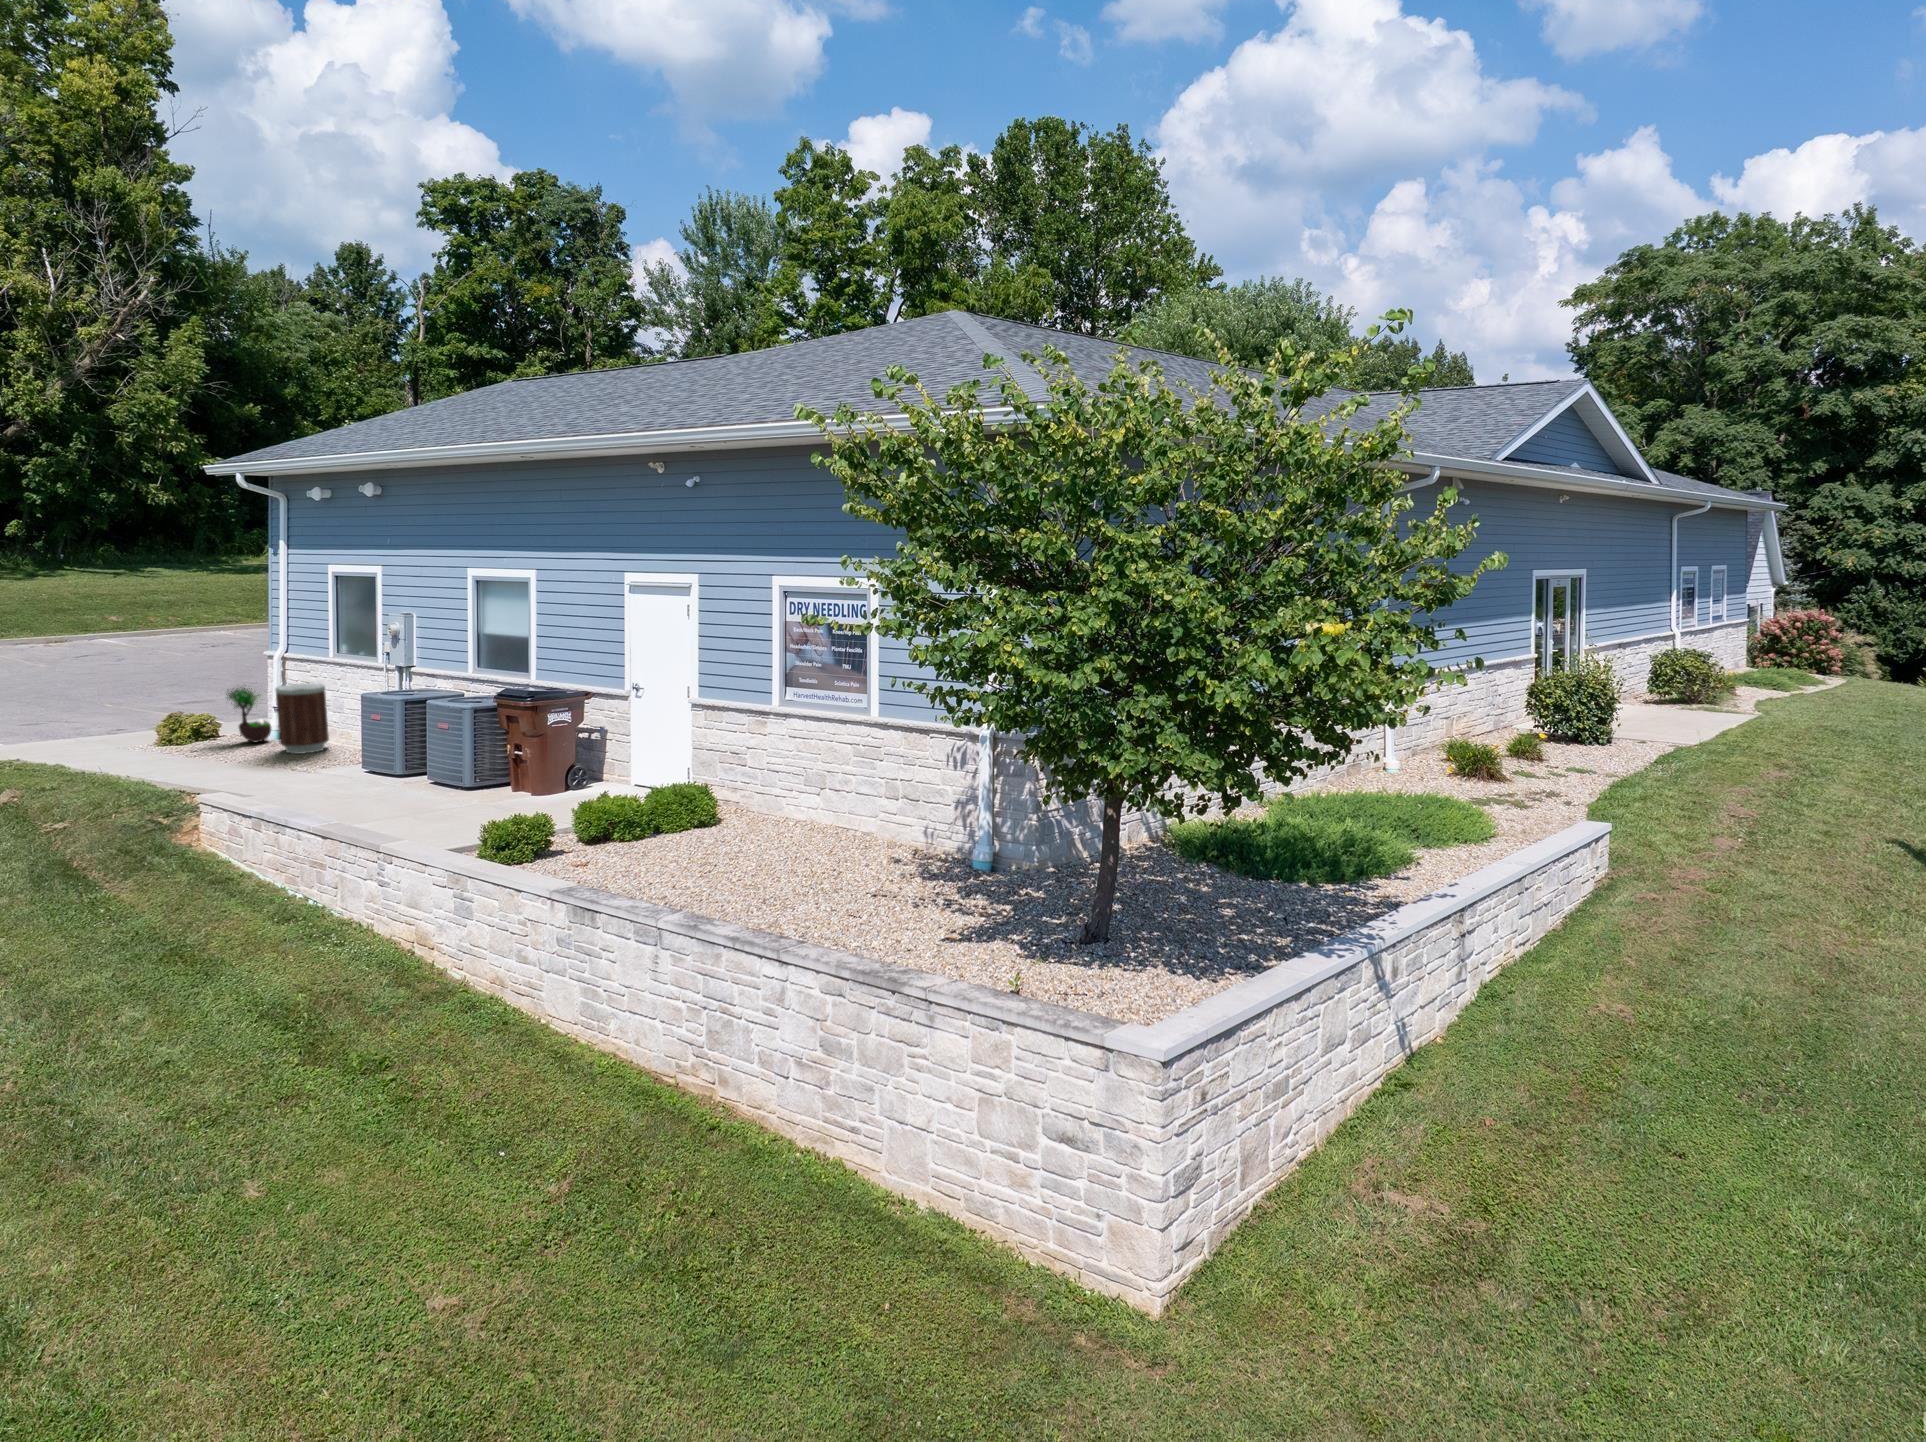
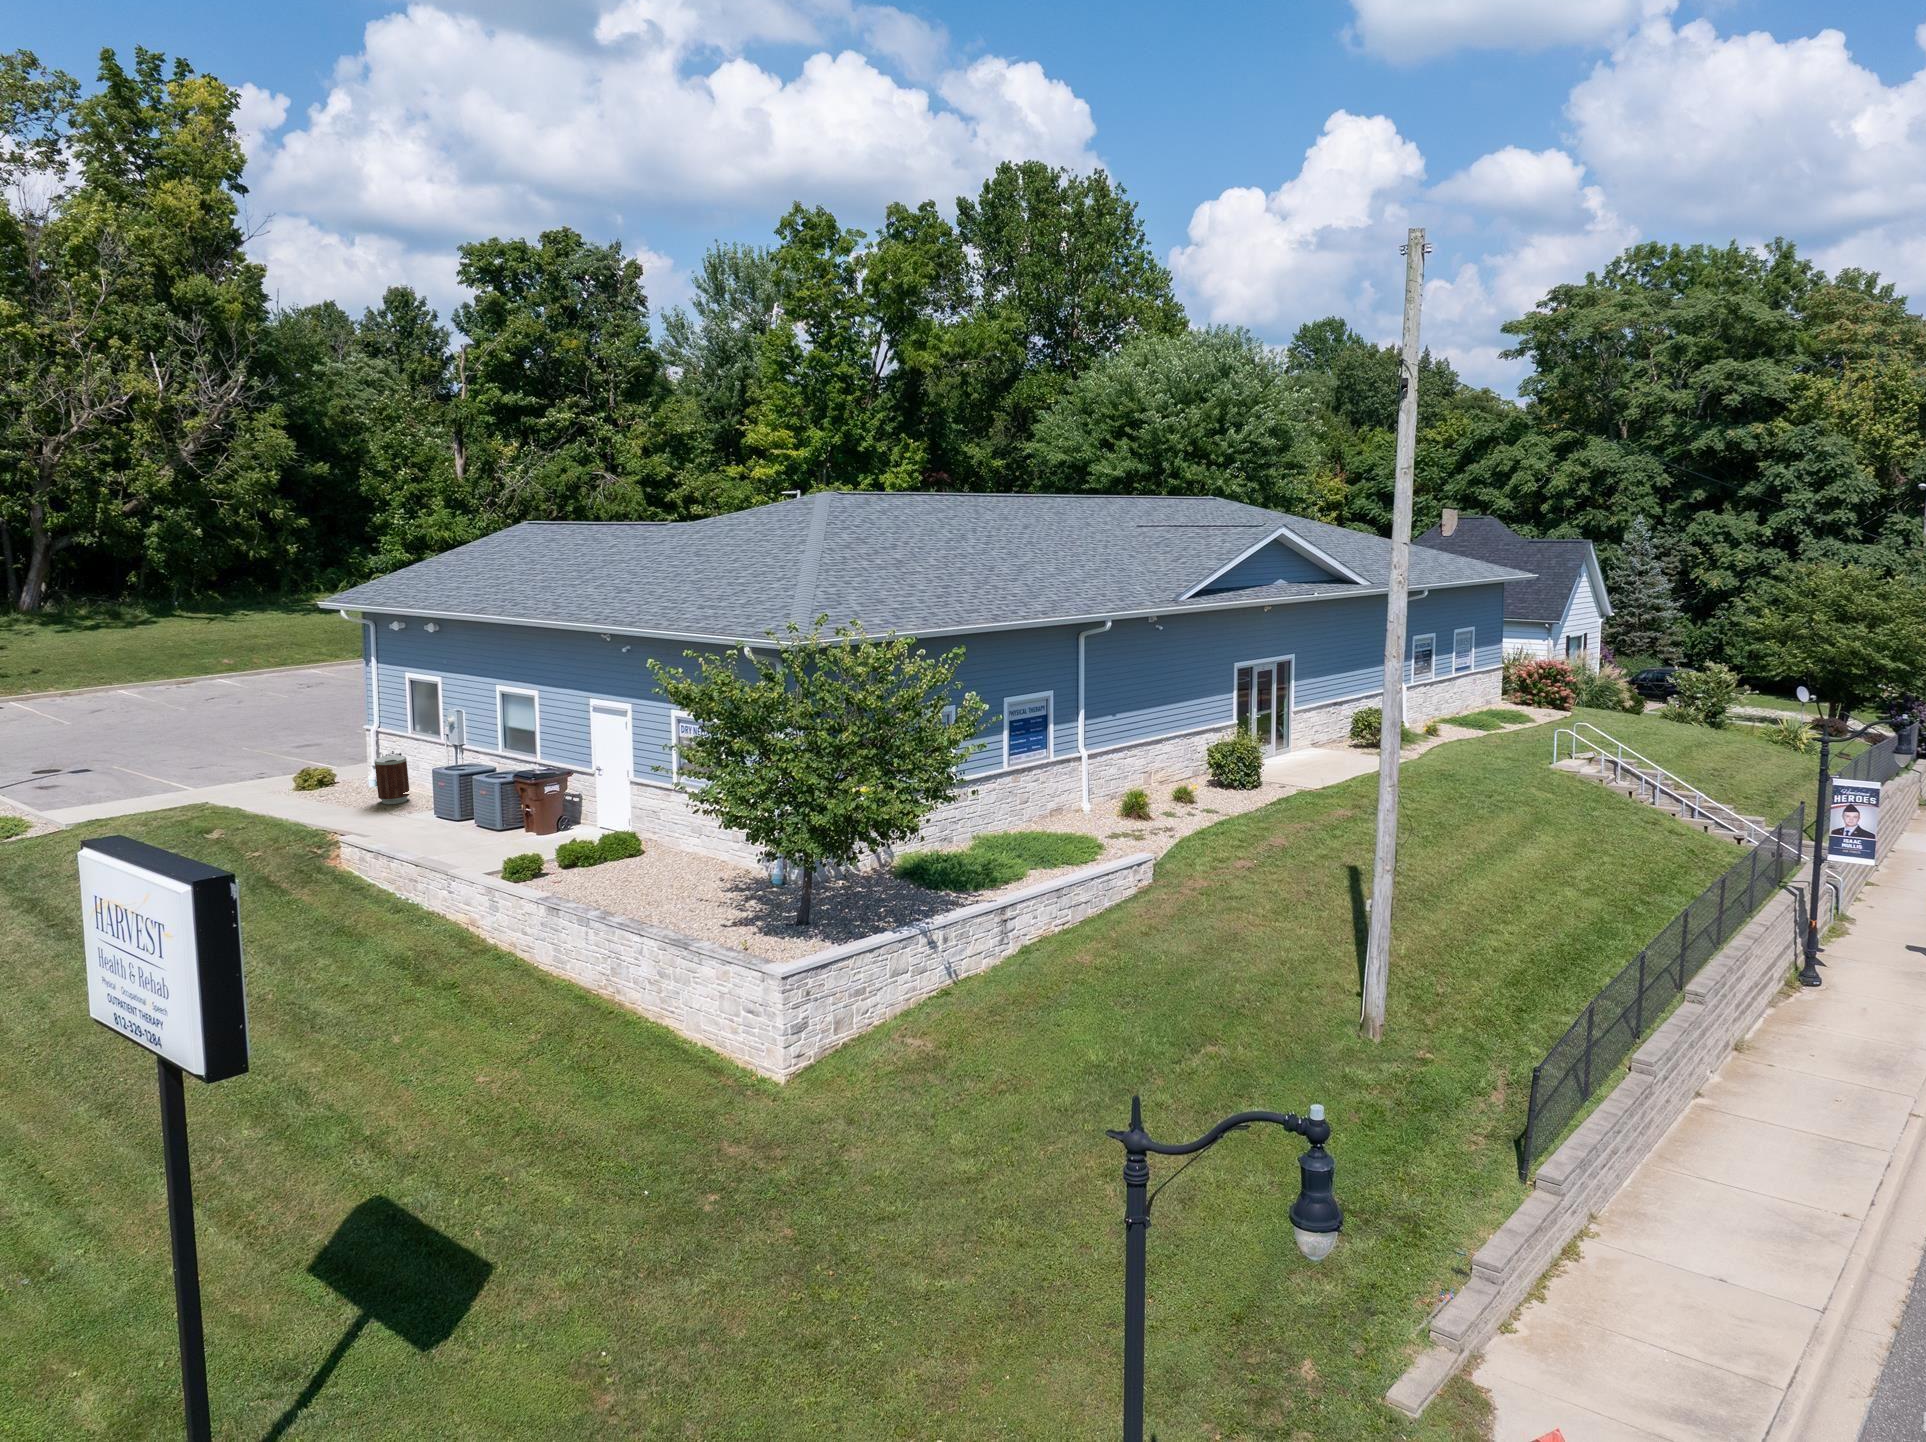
potted tree: present [226,685,271,742] -> none [341,754,371,796]

